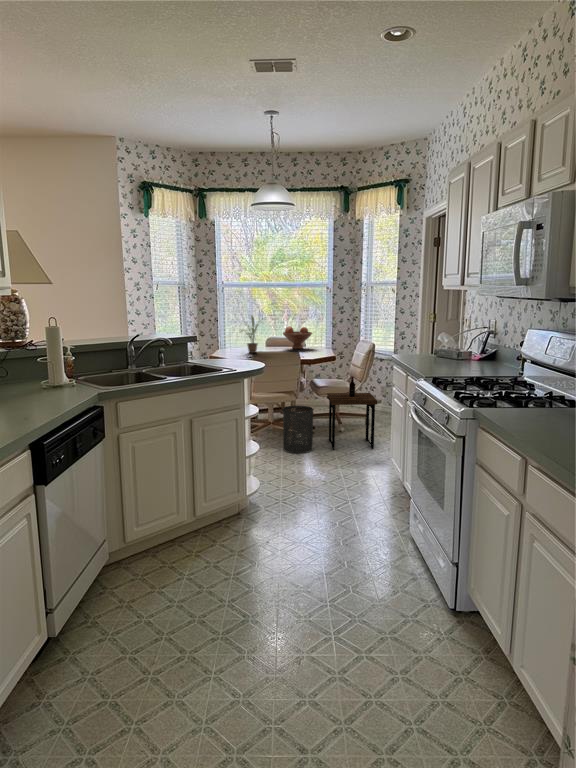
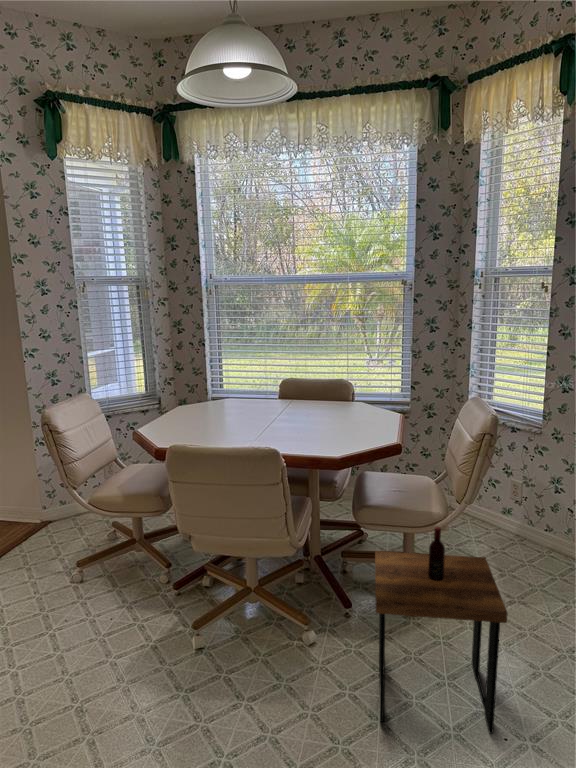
potted plant: present [242,316,258,353] -> none [192,348,254,432]
fruit bowl: present [283,326,312,349] -> none [297,367,360,416]
trash can: present [282,406,314,453] -> none [248,586,330,732]

